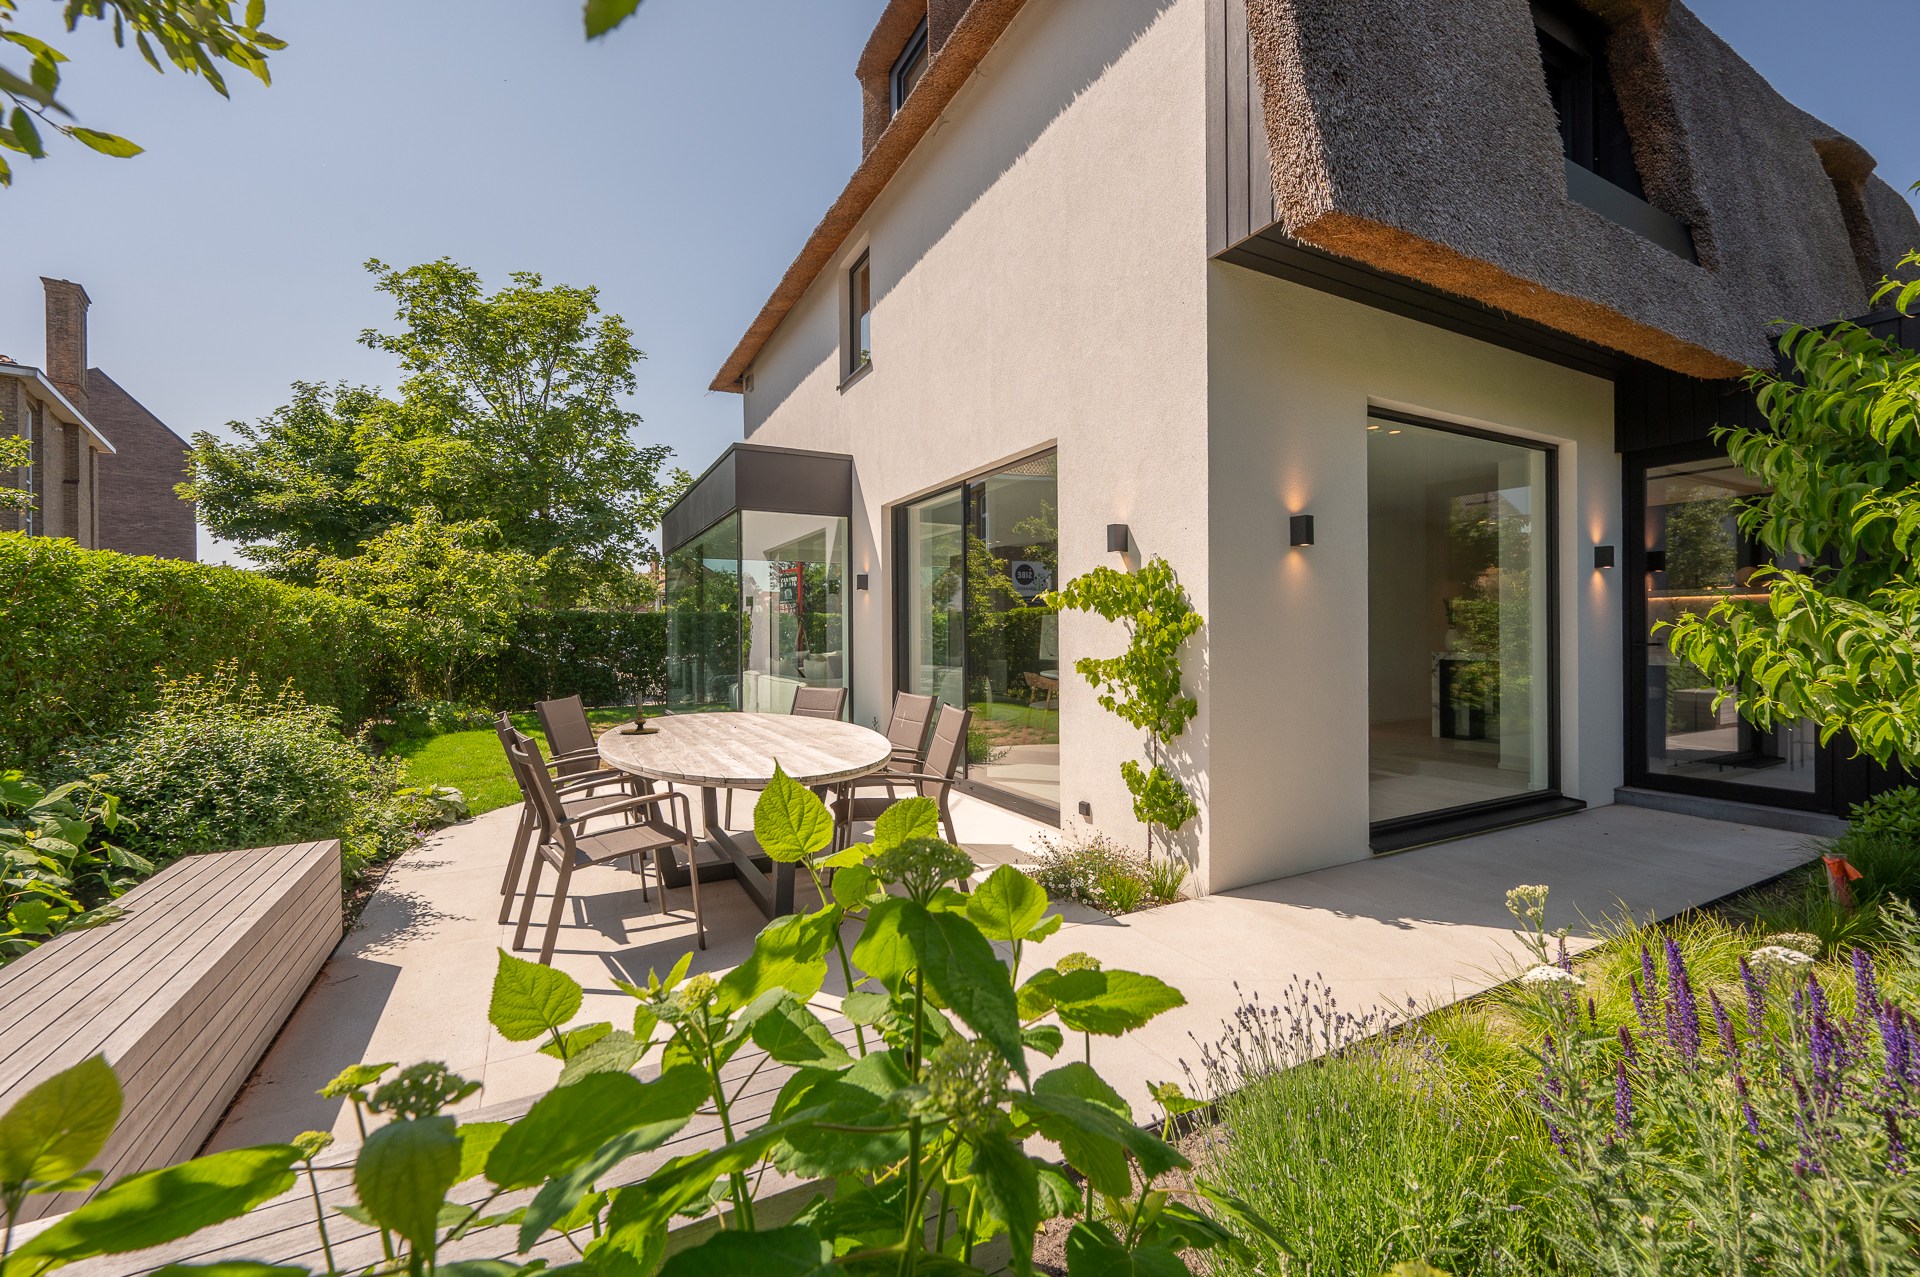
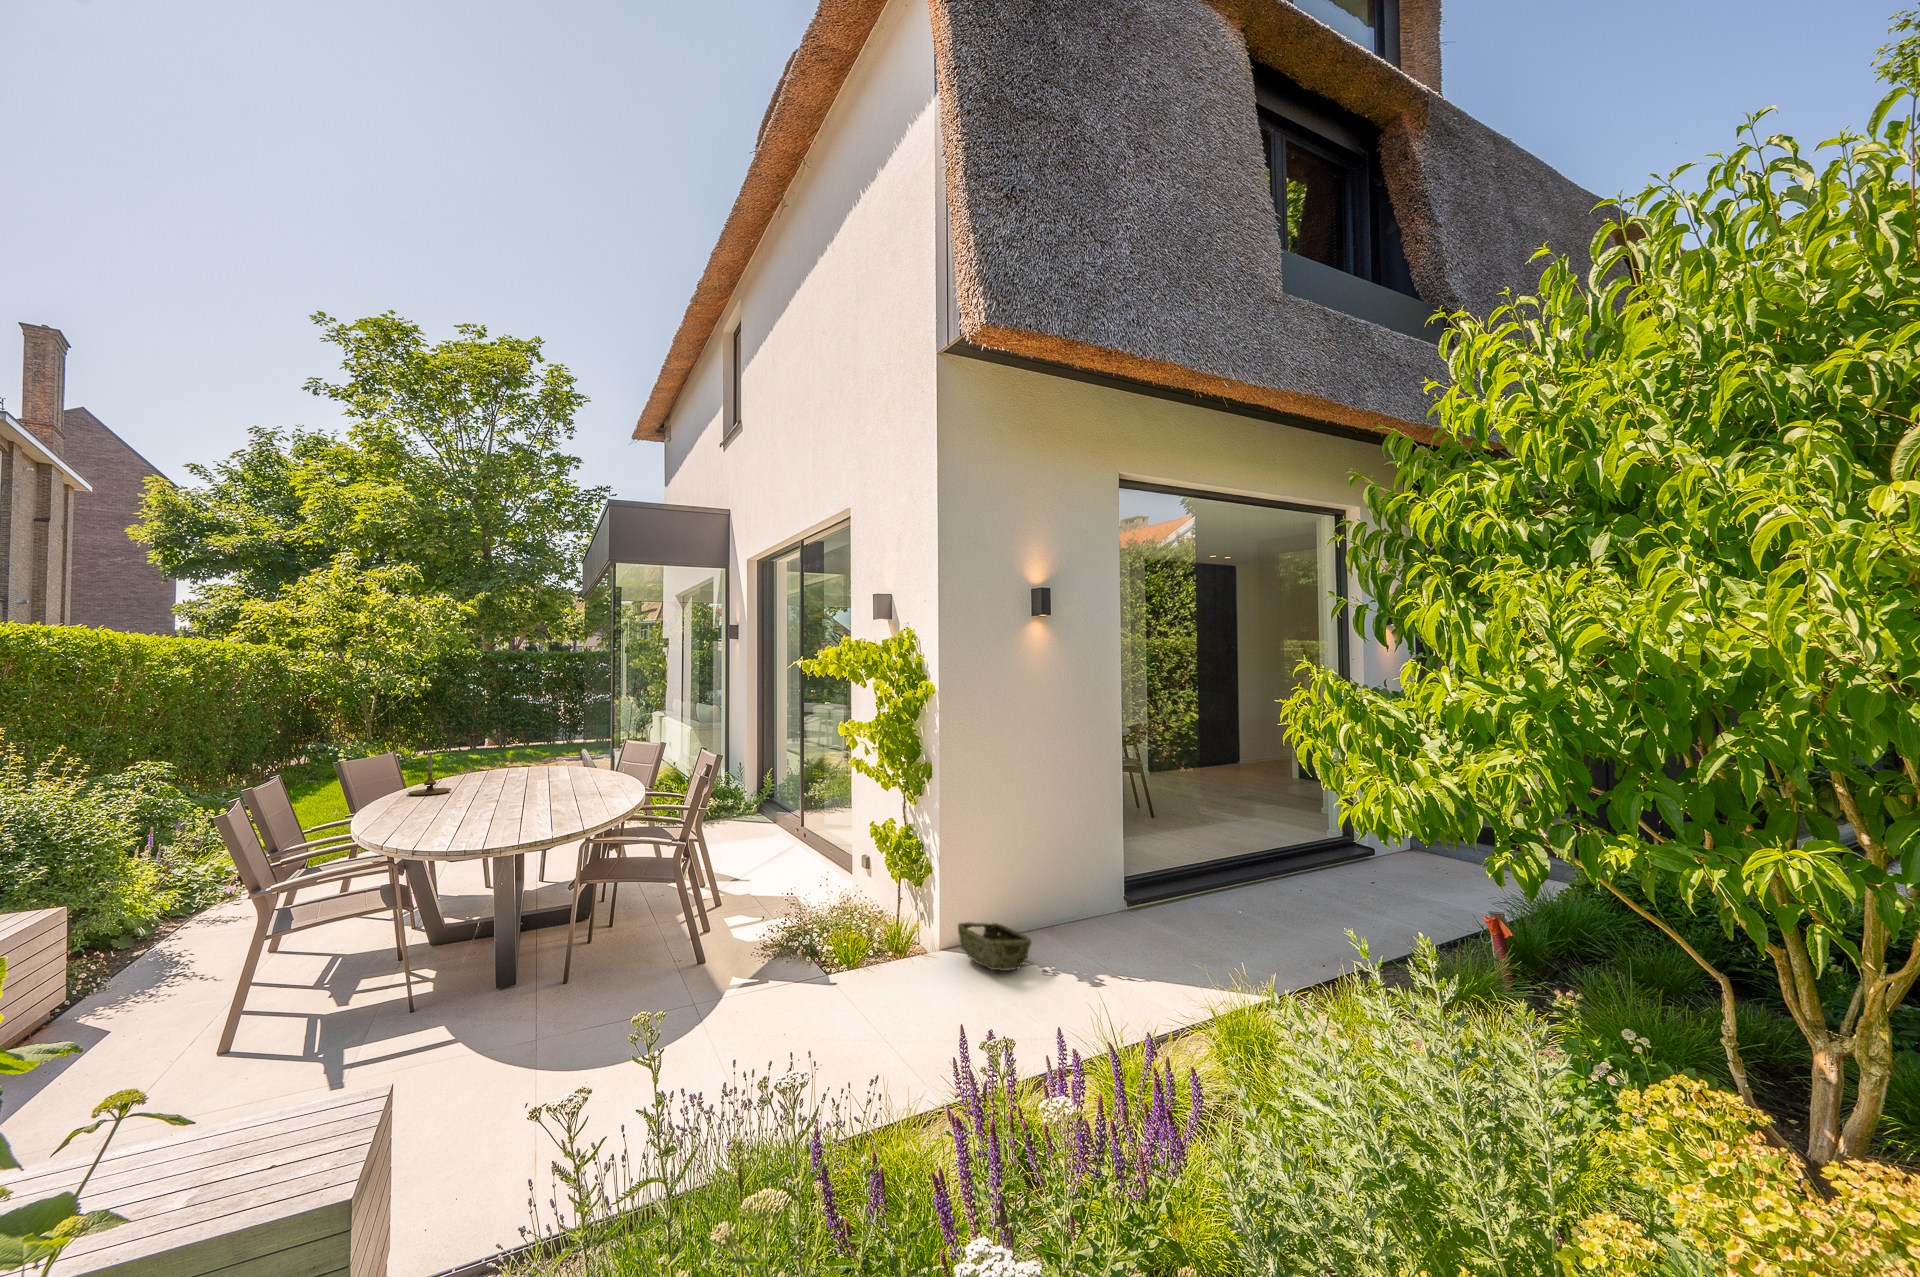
woven basket: none [1228,861,1317,908] -> present [958,922,1031,971]

